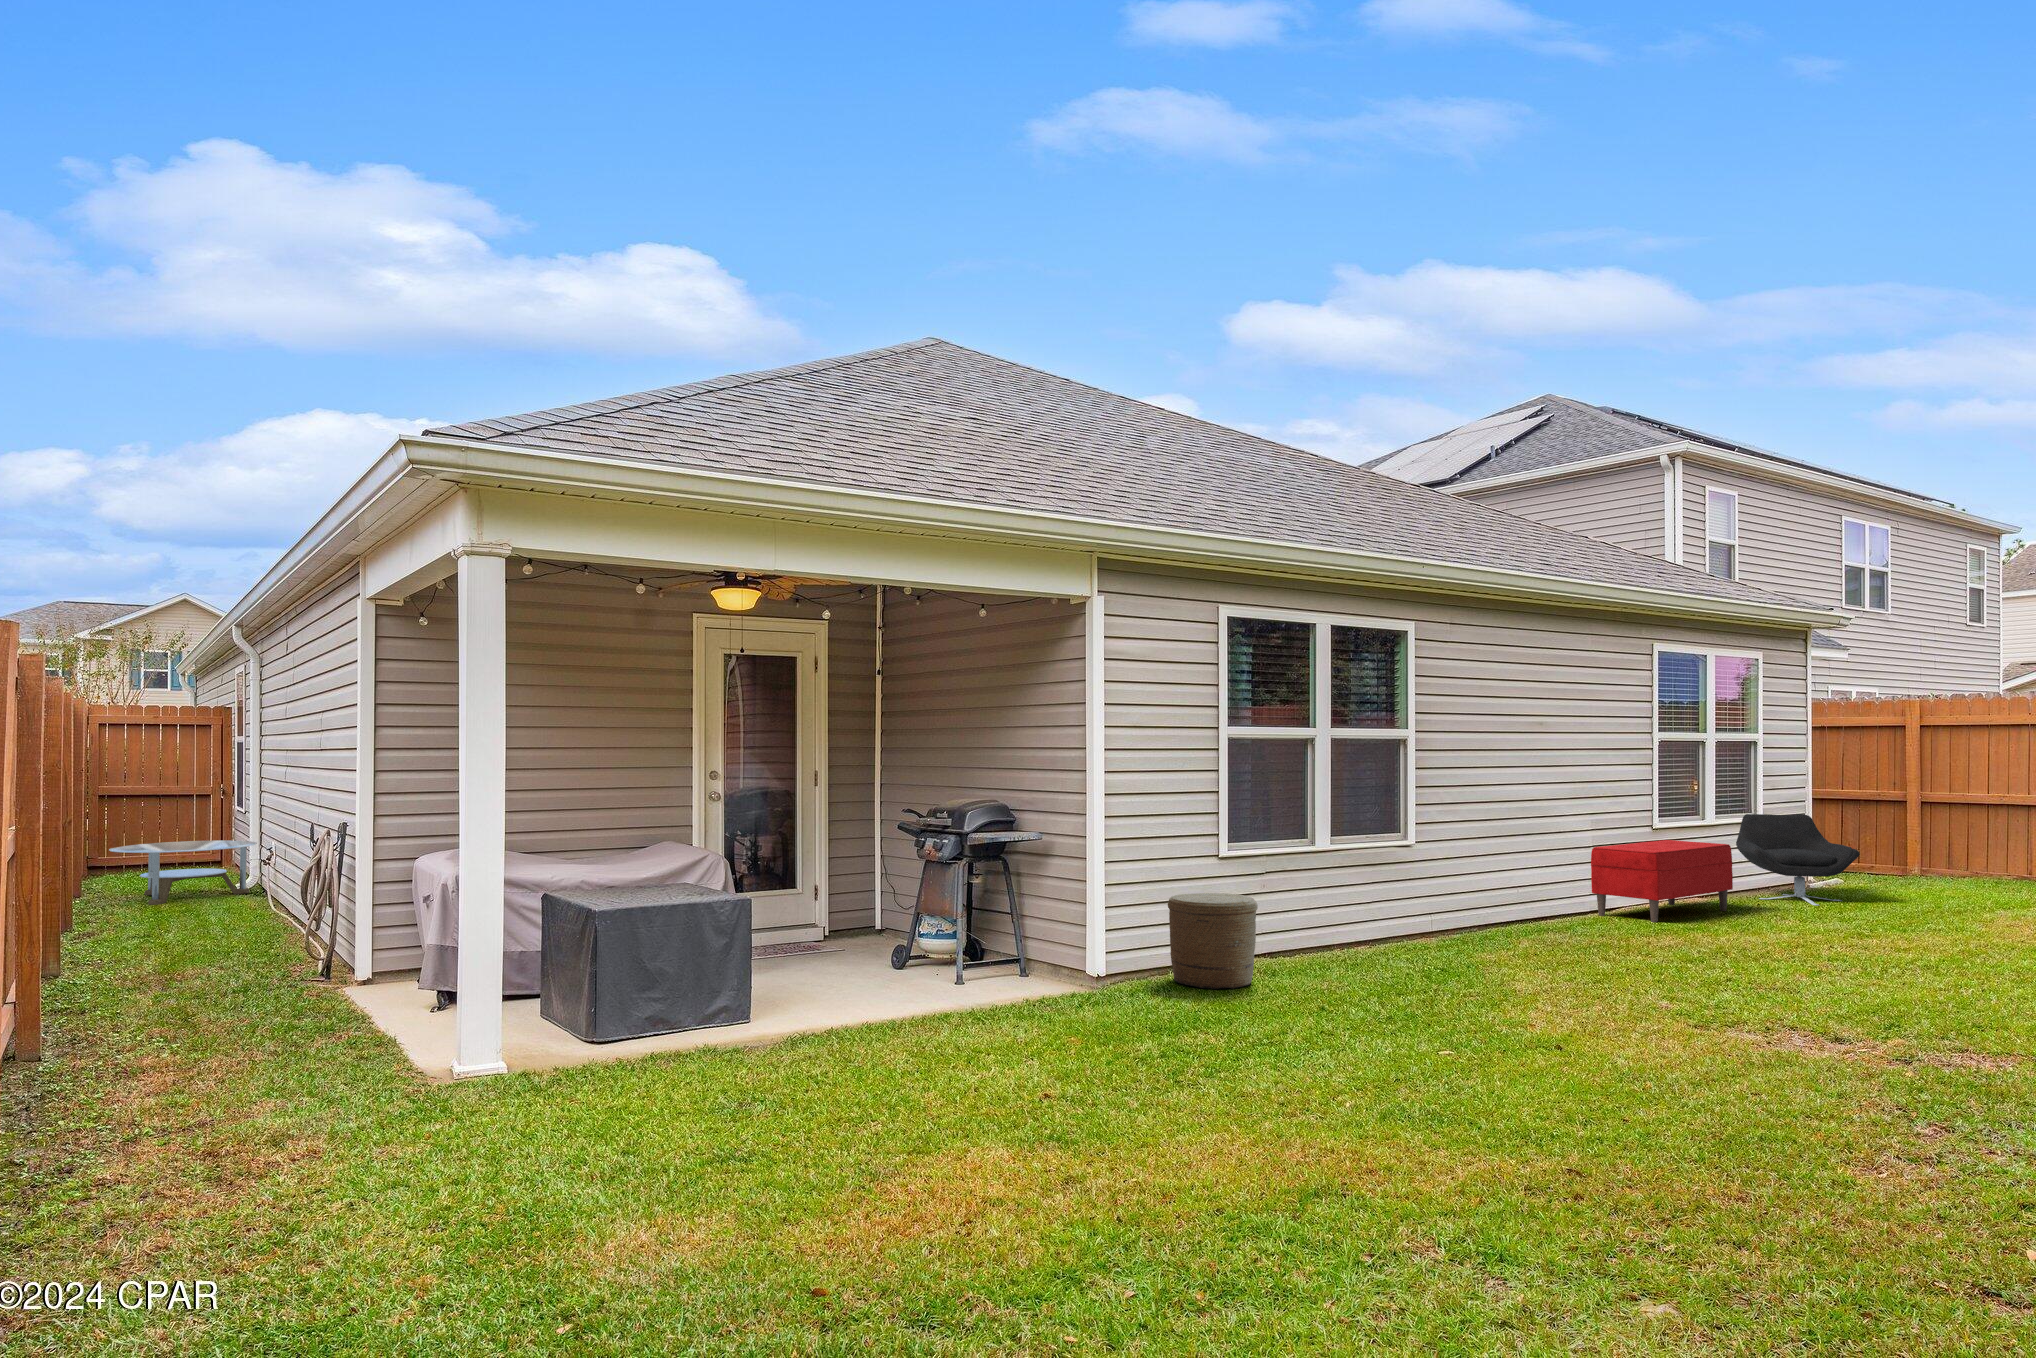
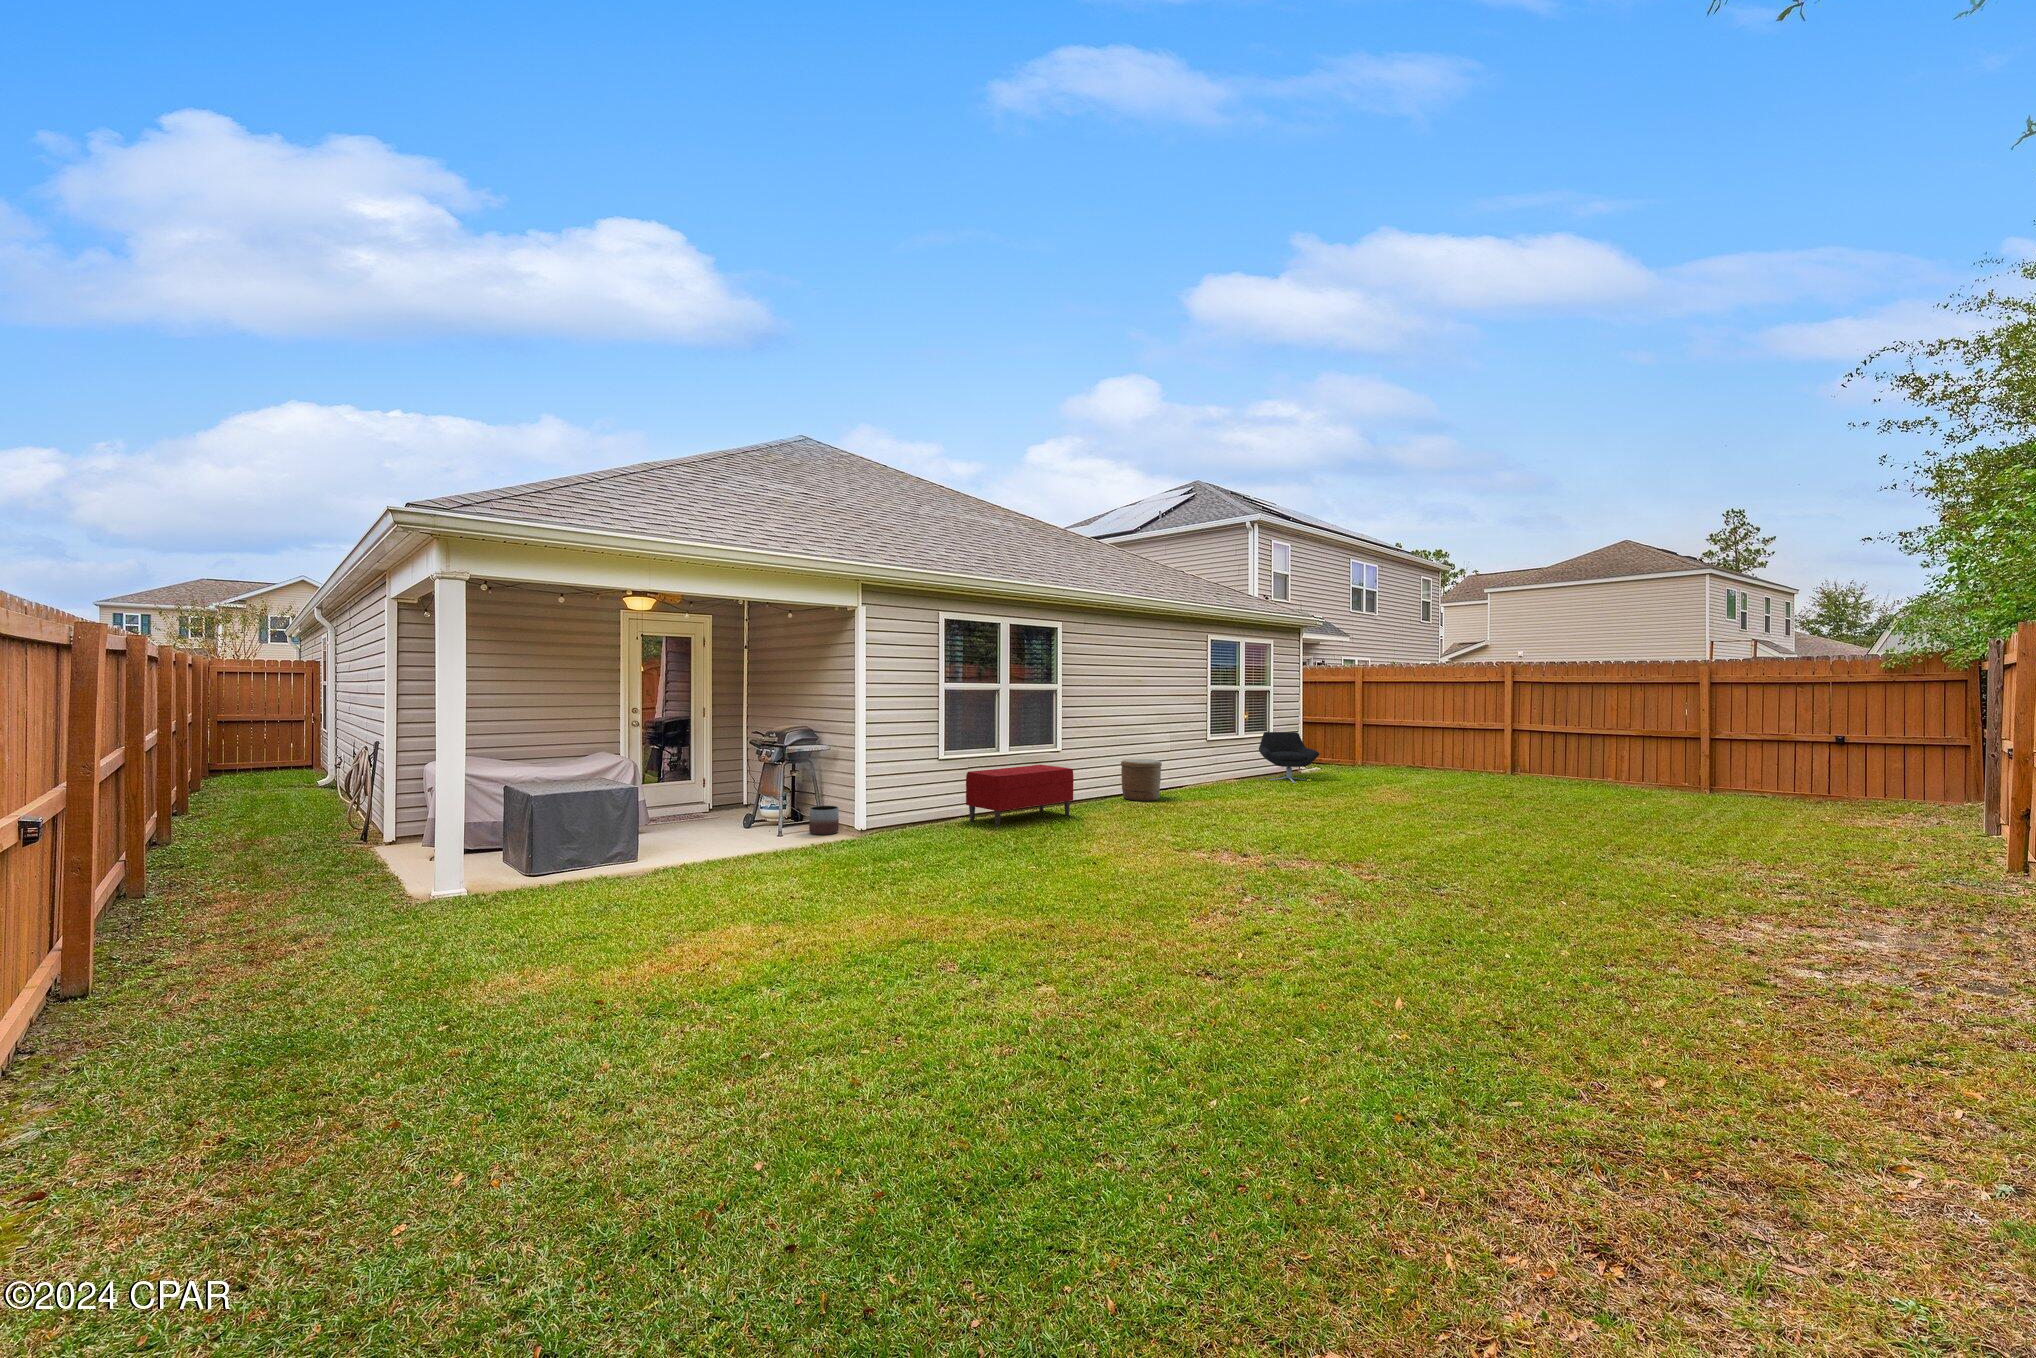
round table: present [109,840,257,905] -> none [221,751,333,795]
bench: present [1591,840,1733,922] -> present [966,765,1074,827]
woven basket: present [1168,893,1258,989] -> present [1121,759,1162,801]
planter: none [1009,934,1057,984] -> present [809,806,839,835]

